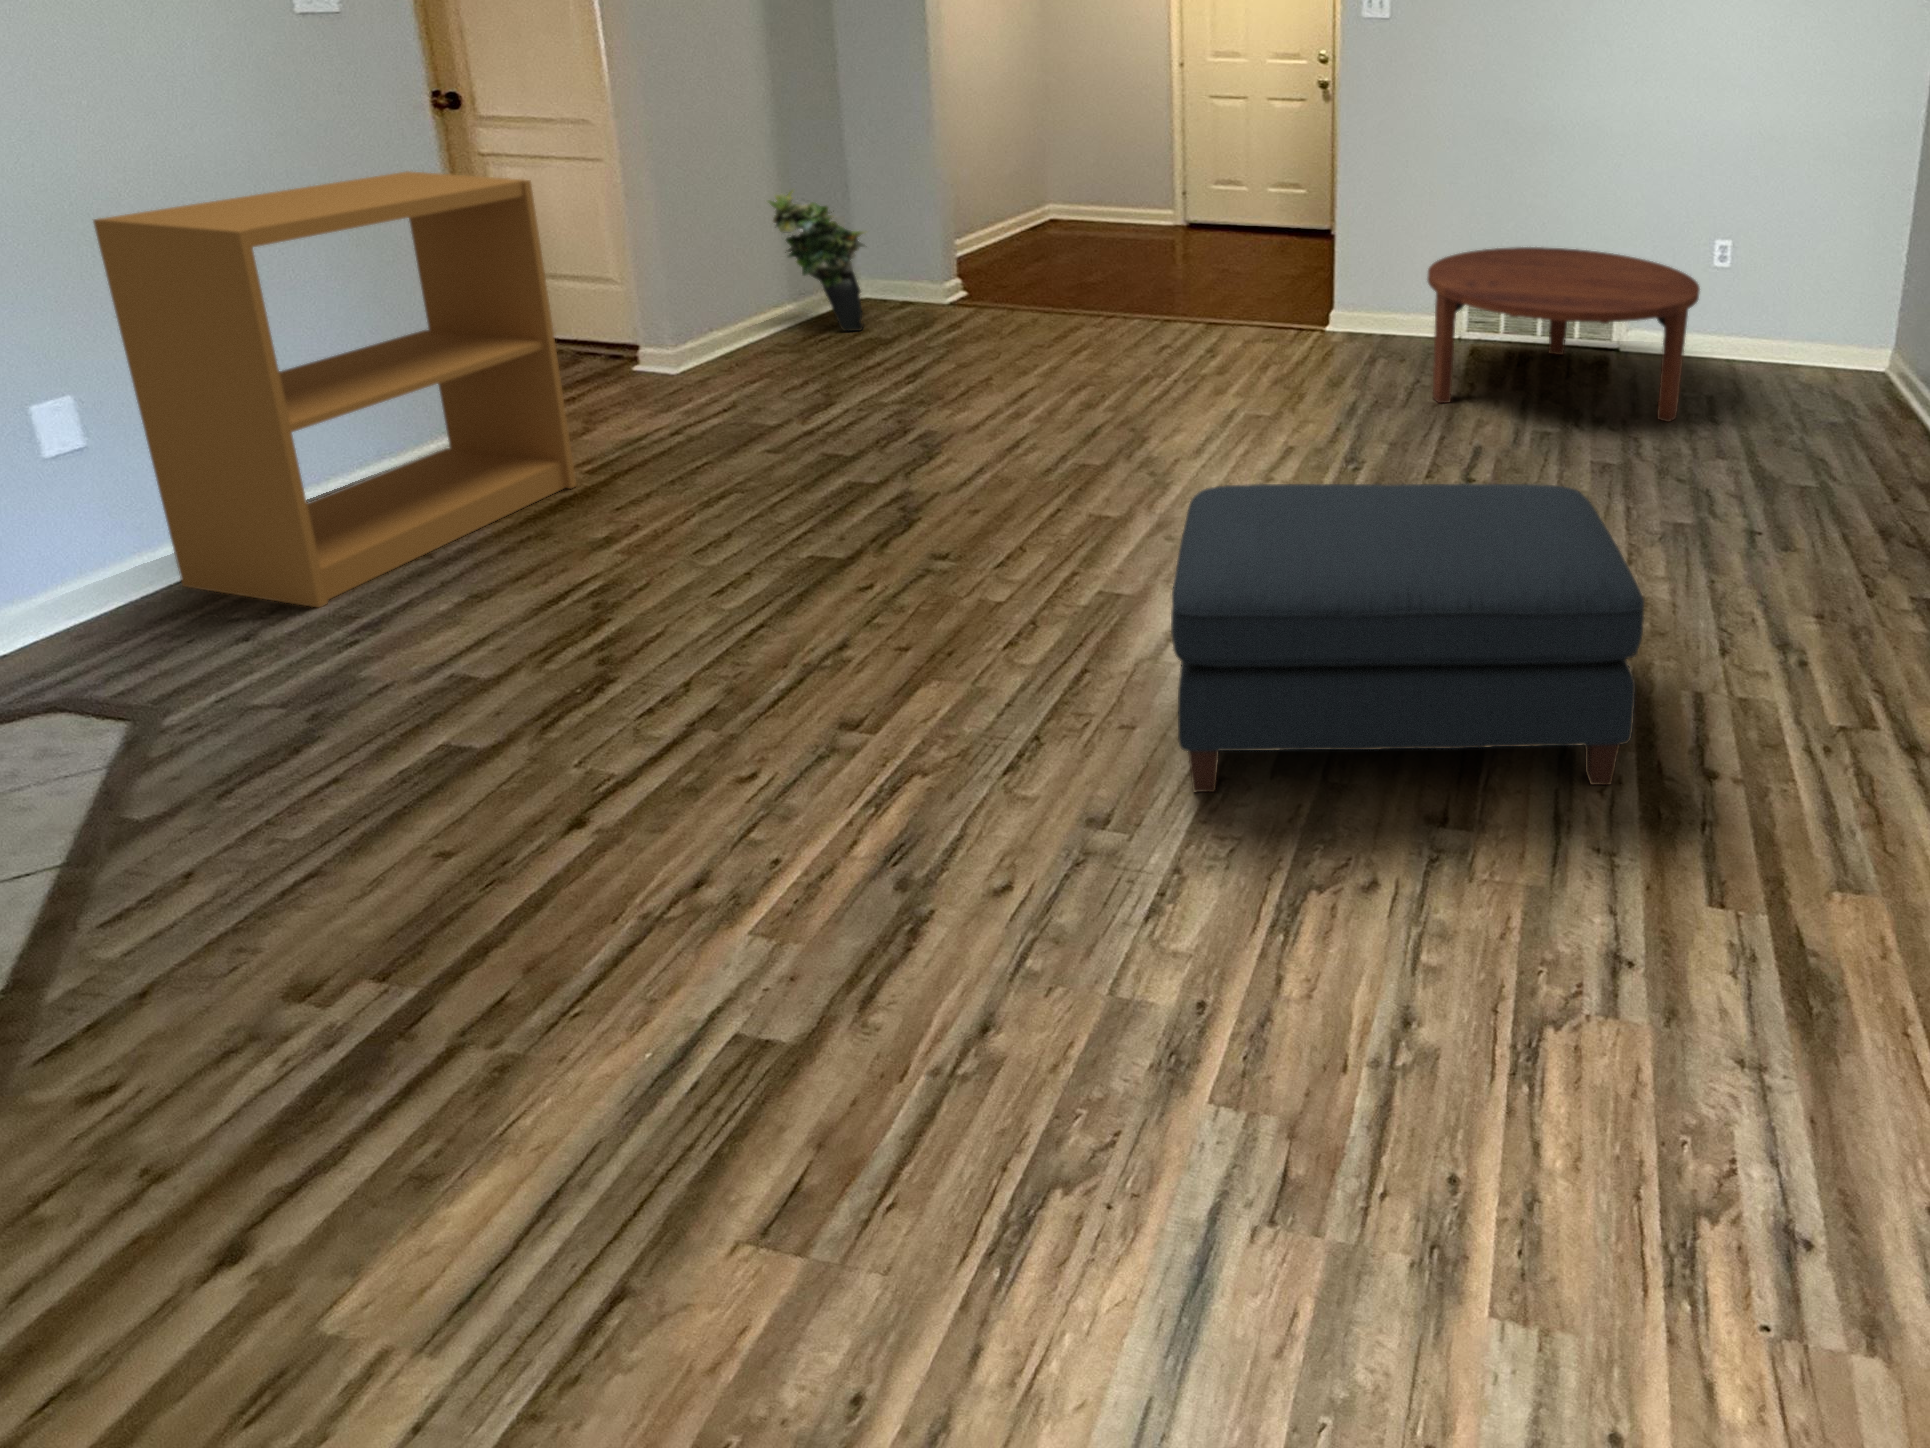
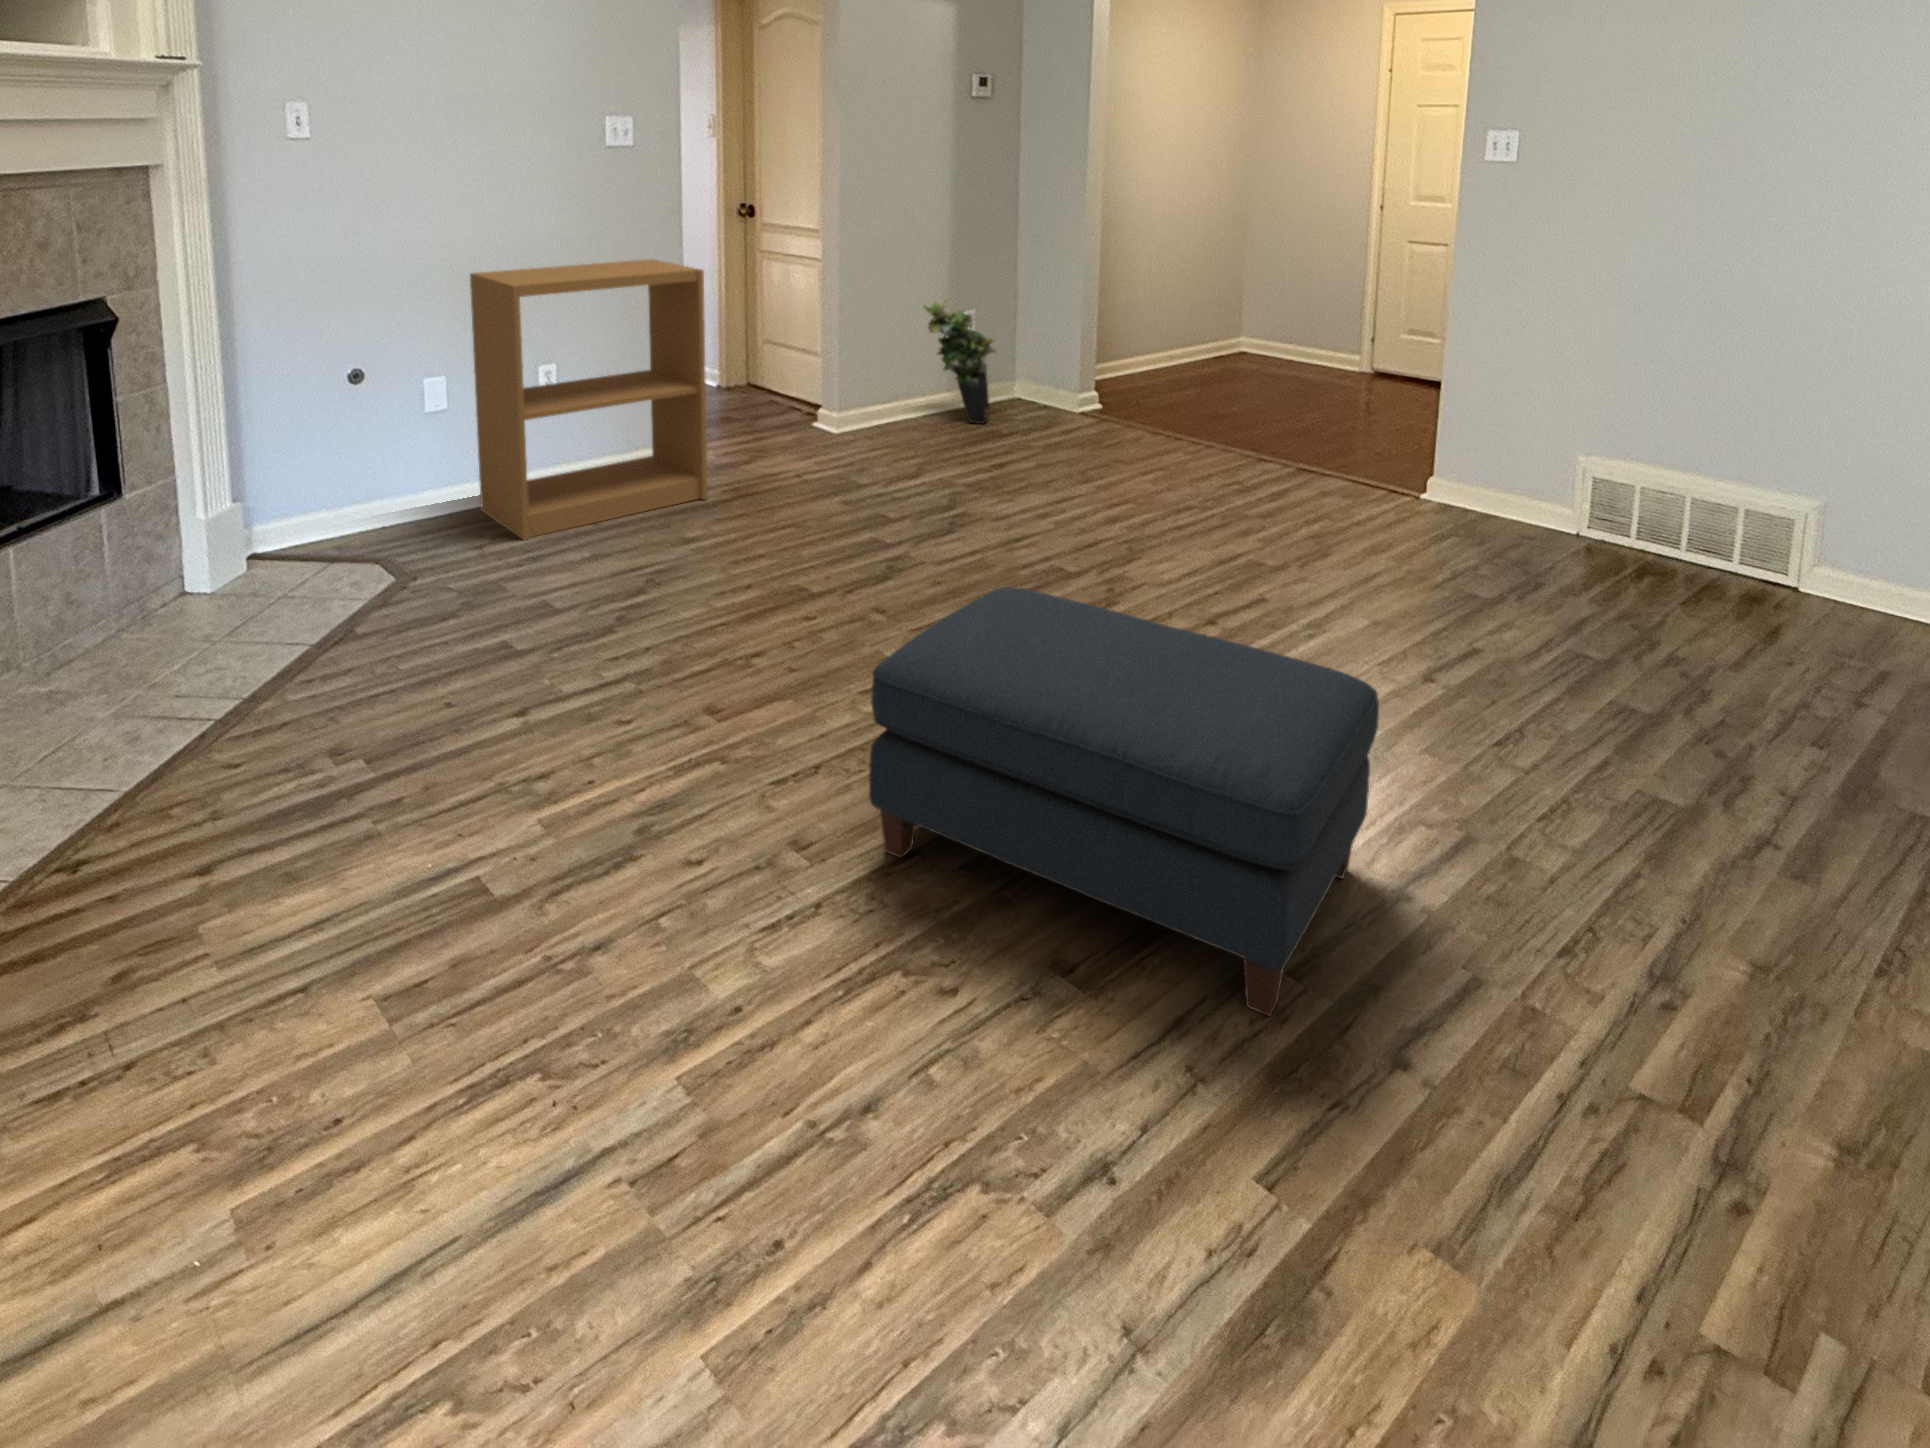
coffee table: present [1427,247,1700,422] -> none [1463,429,1854,682]

